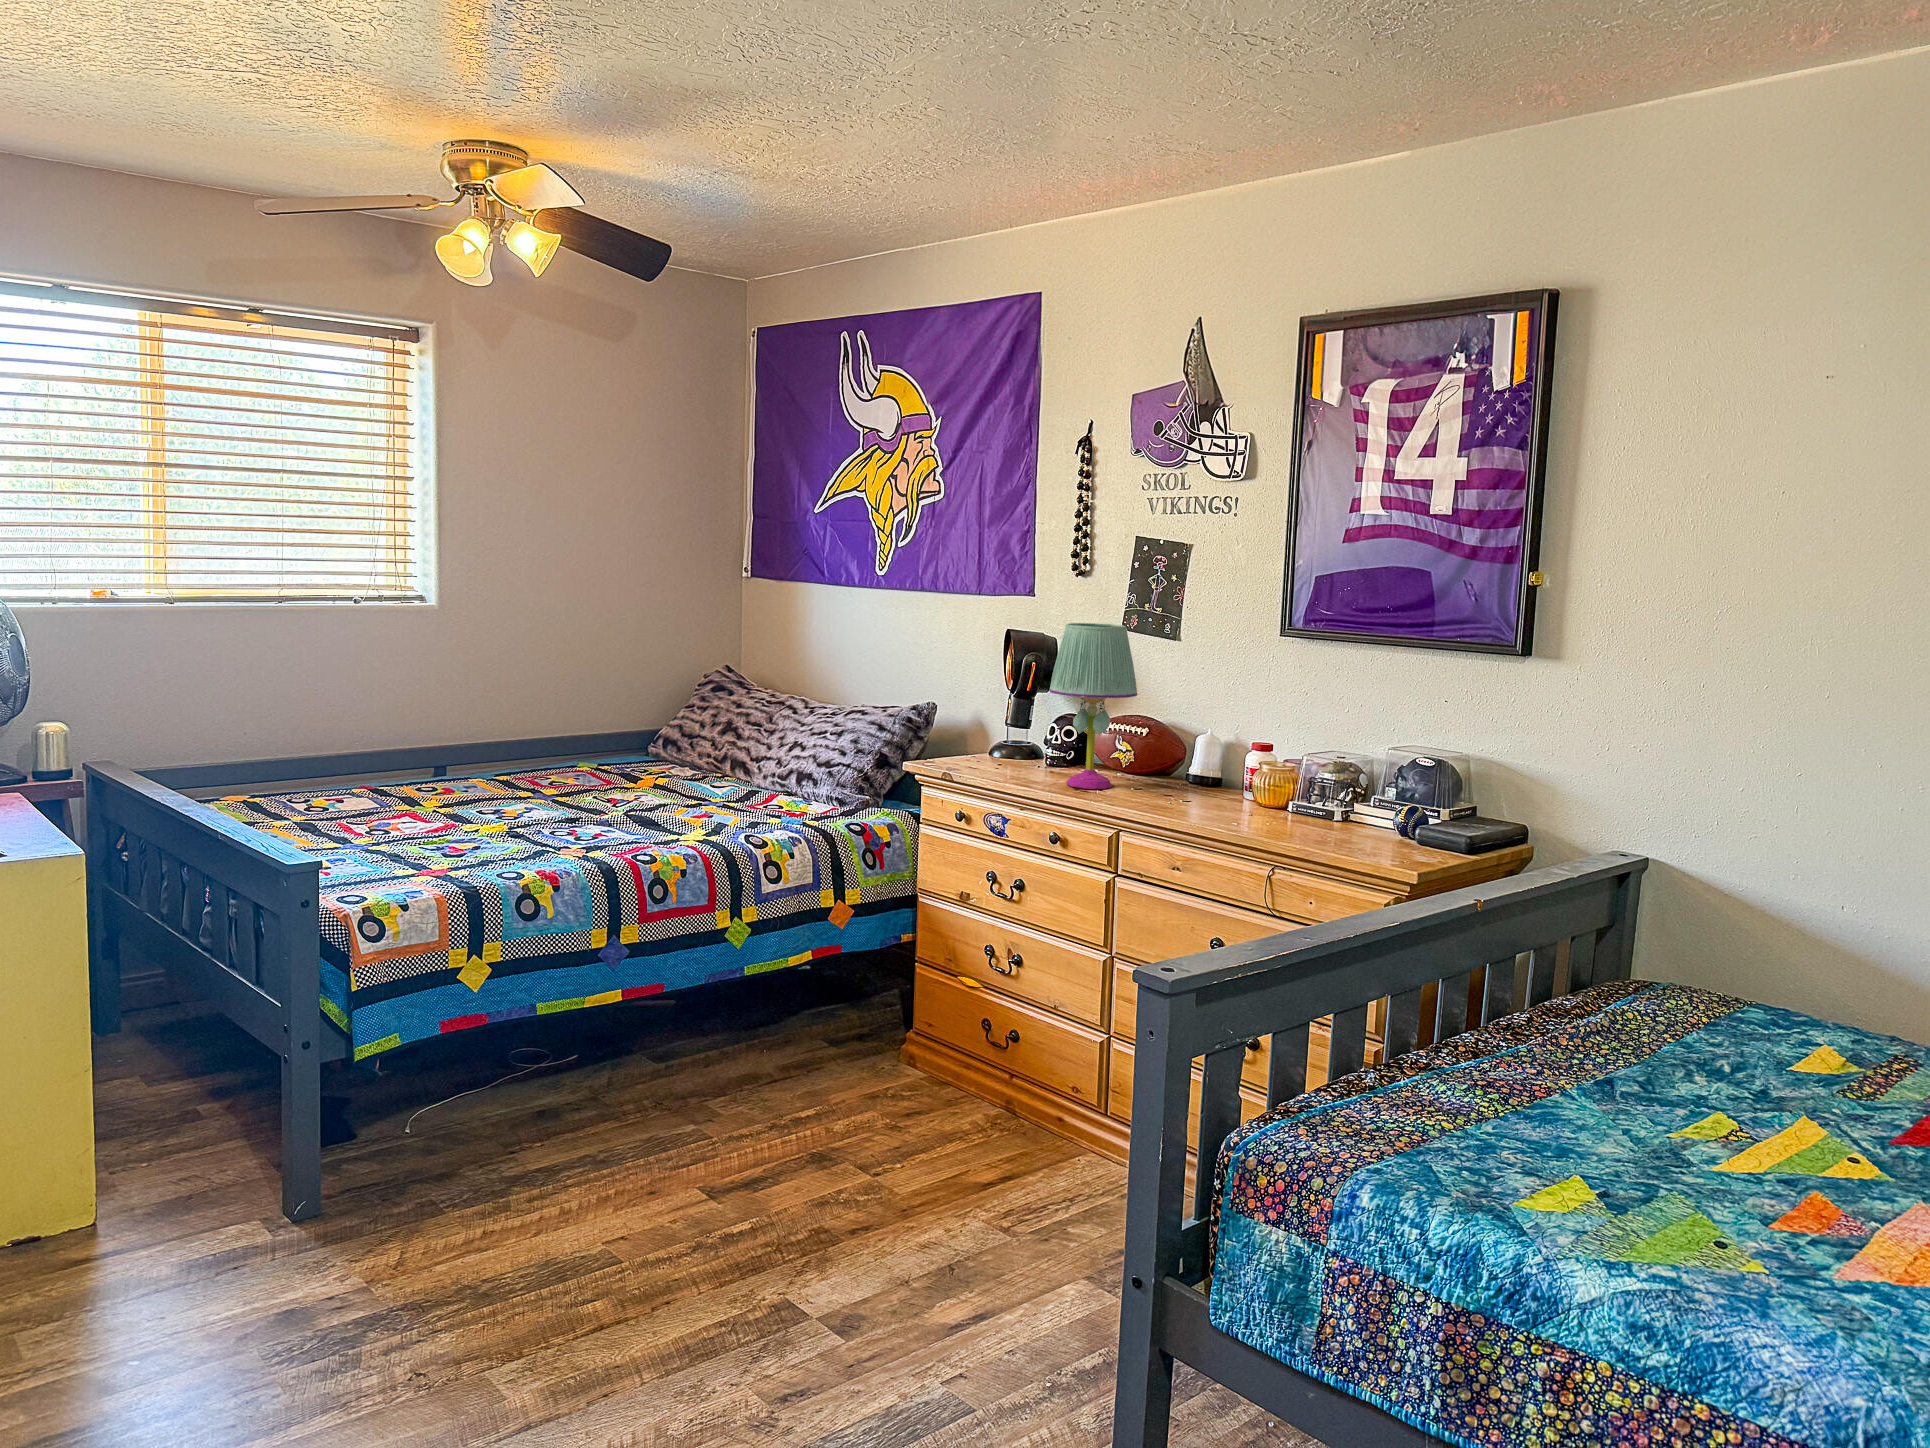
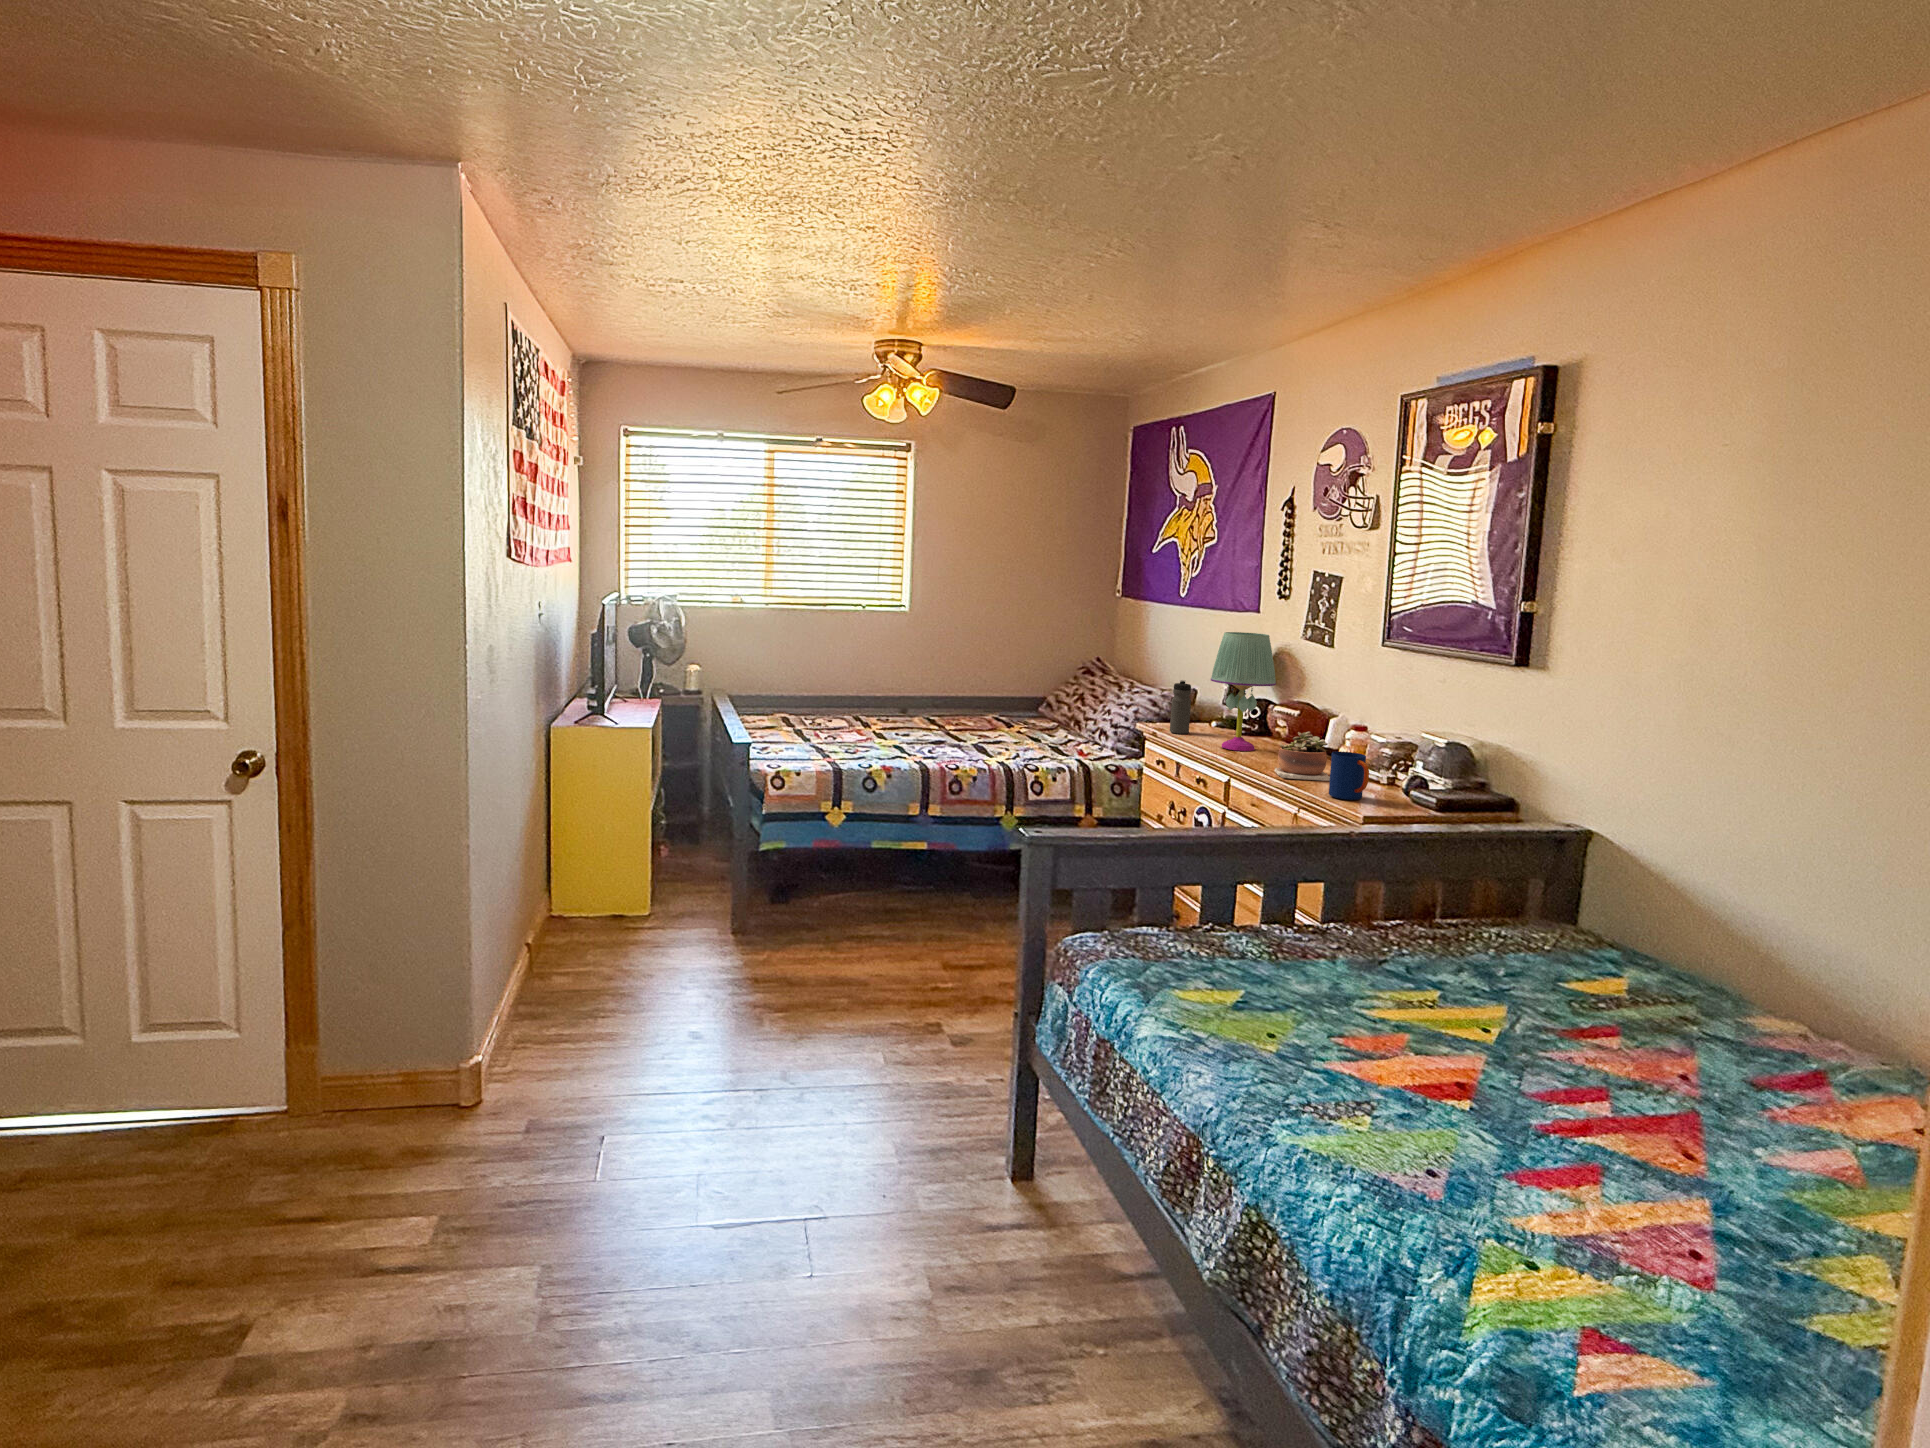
water bottle: none [964,694,992,771] -> present [1170,680,1191,734]
succulent plant: none [1191,756,1279,824] -> present [1274,732,1330,781]
mug: none [1319,781,1381,846] -> present [1329,752,1369,800]

